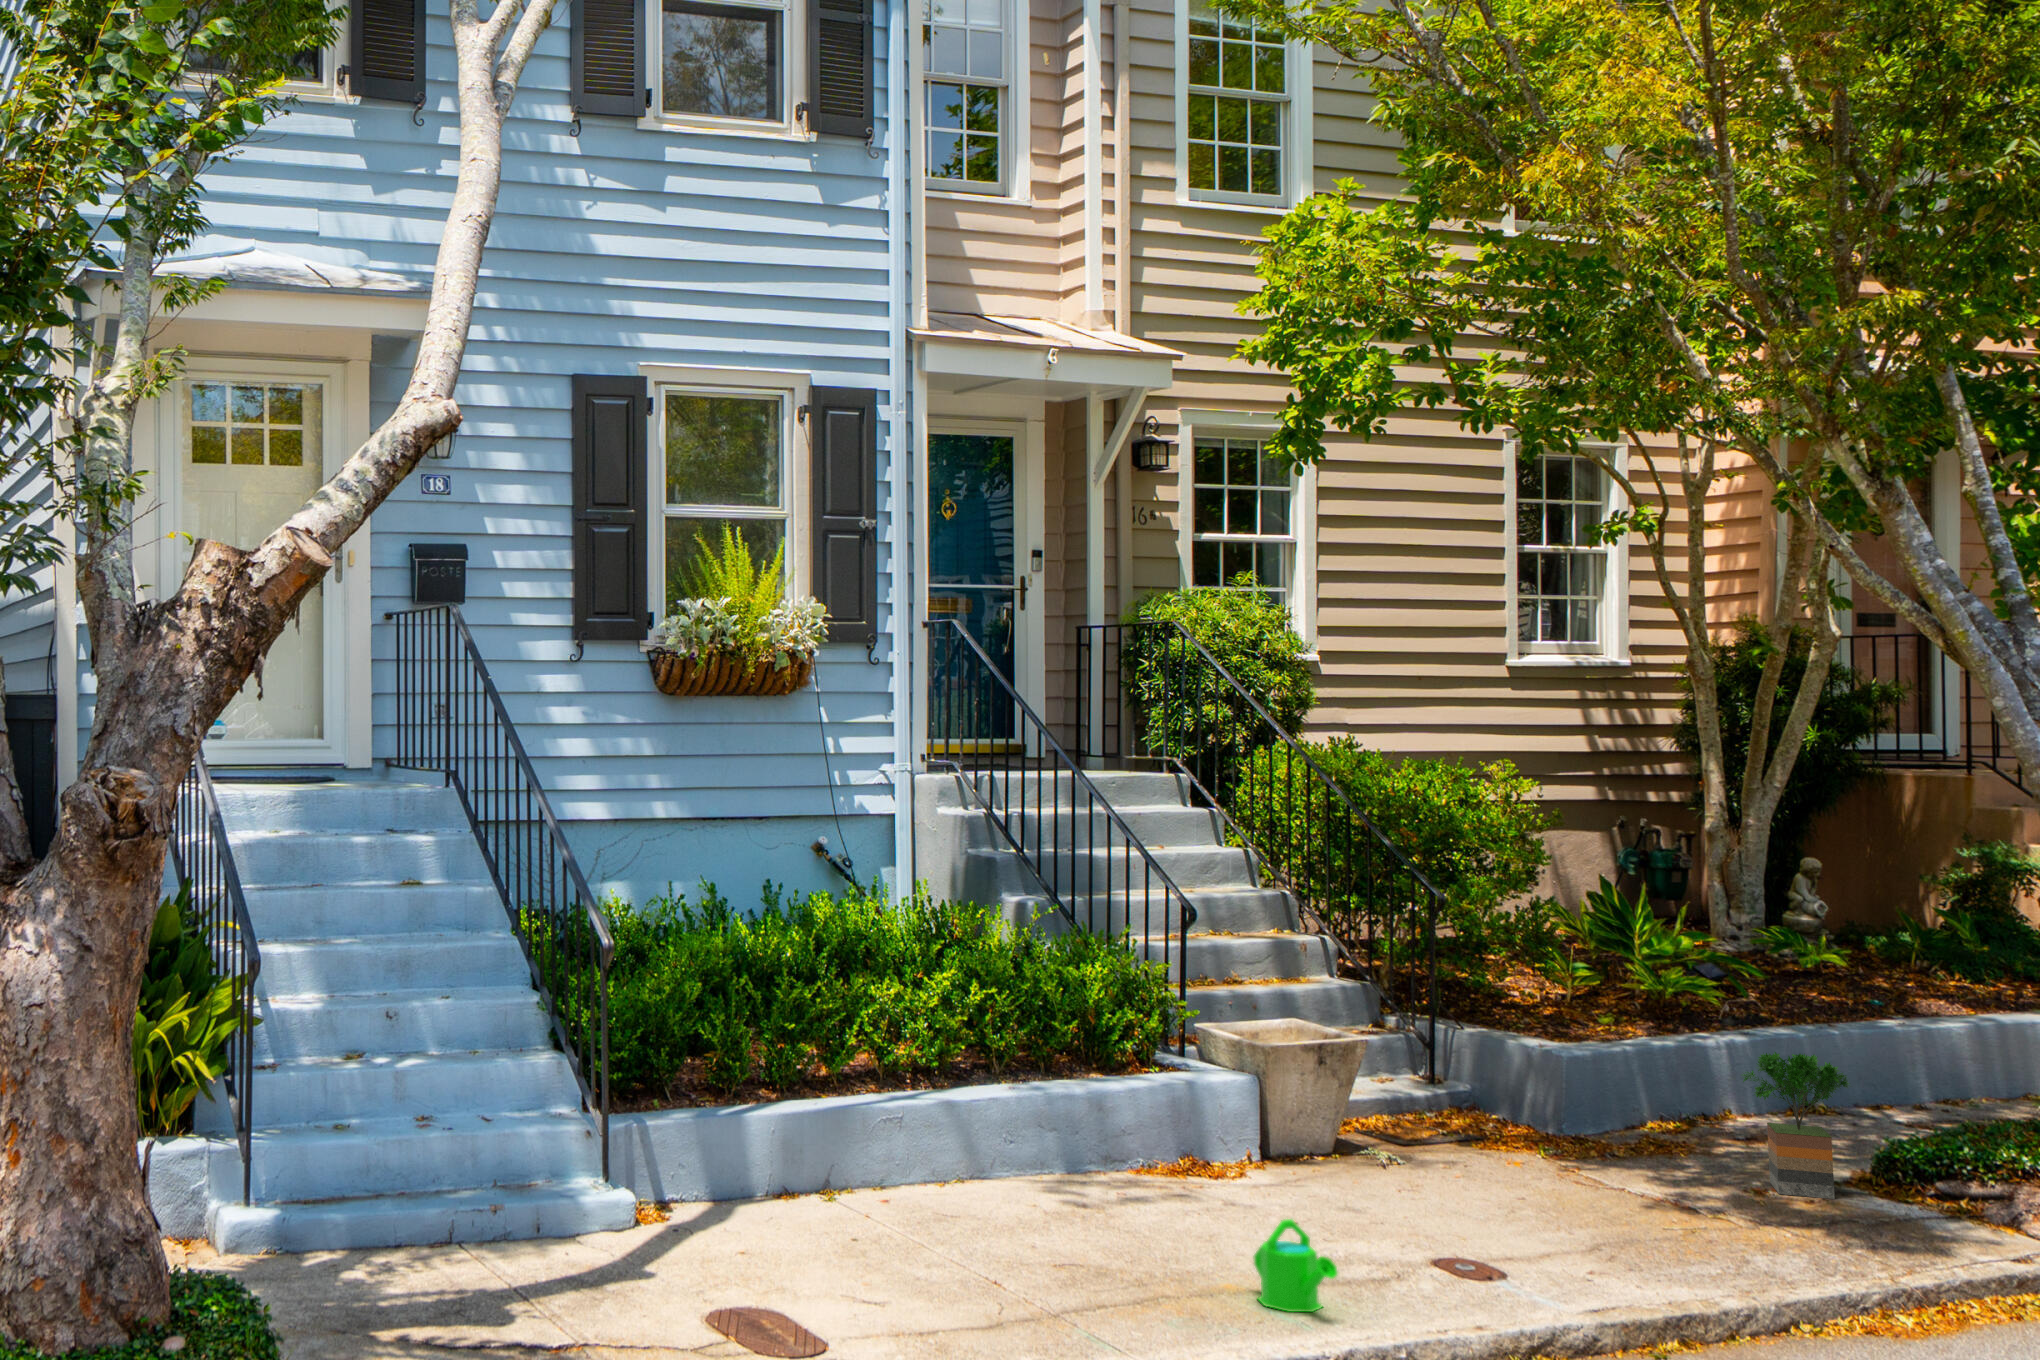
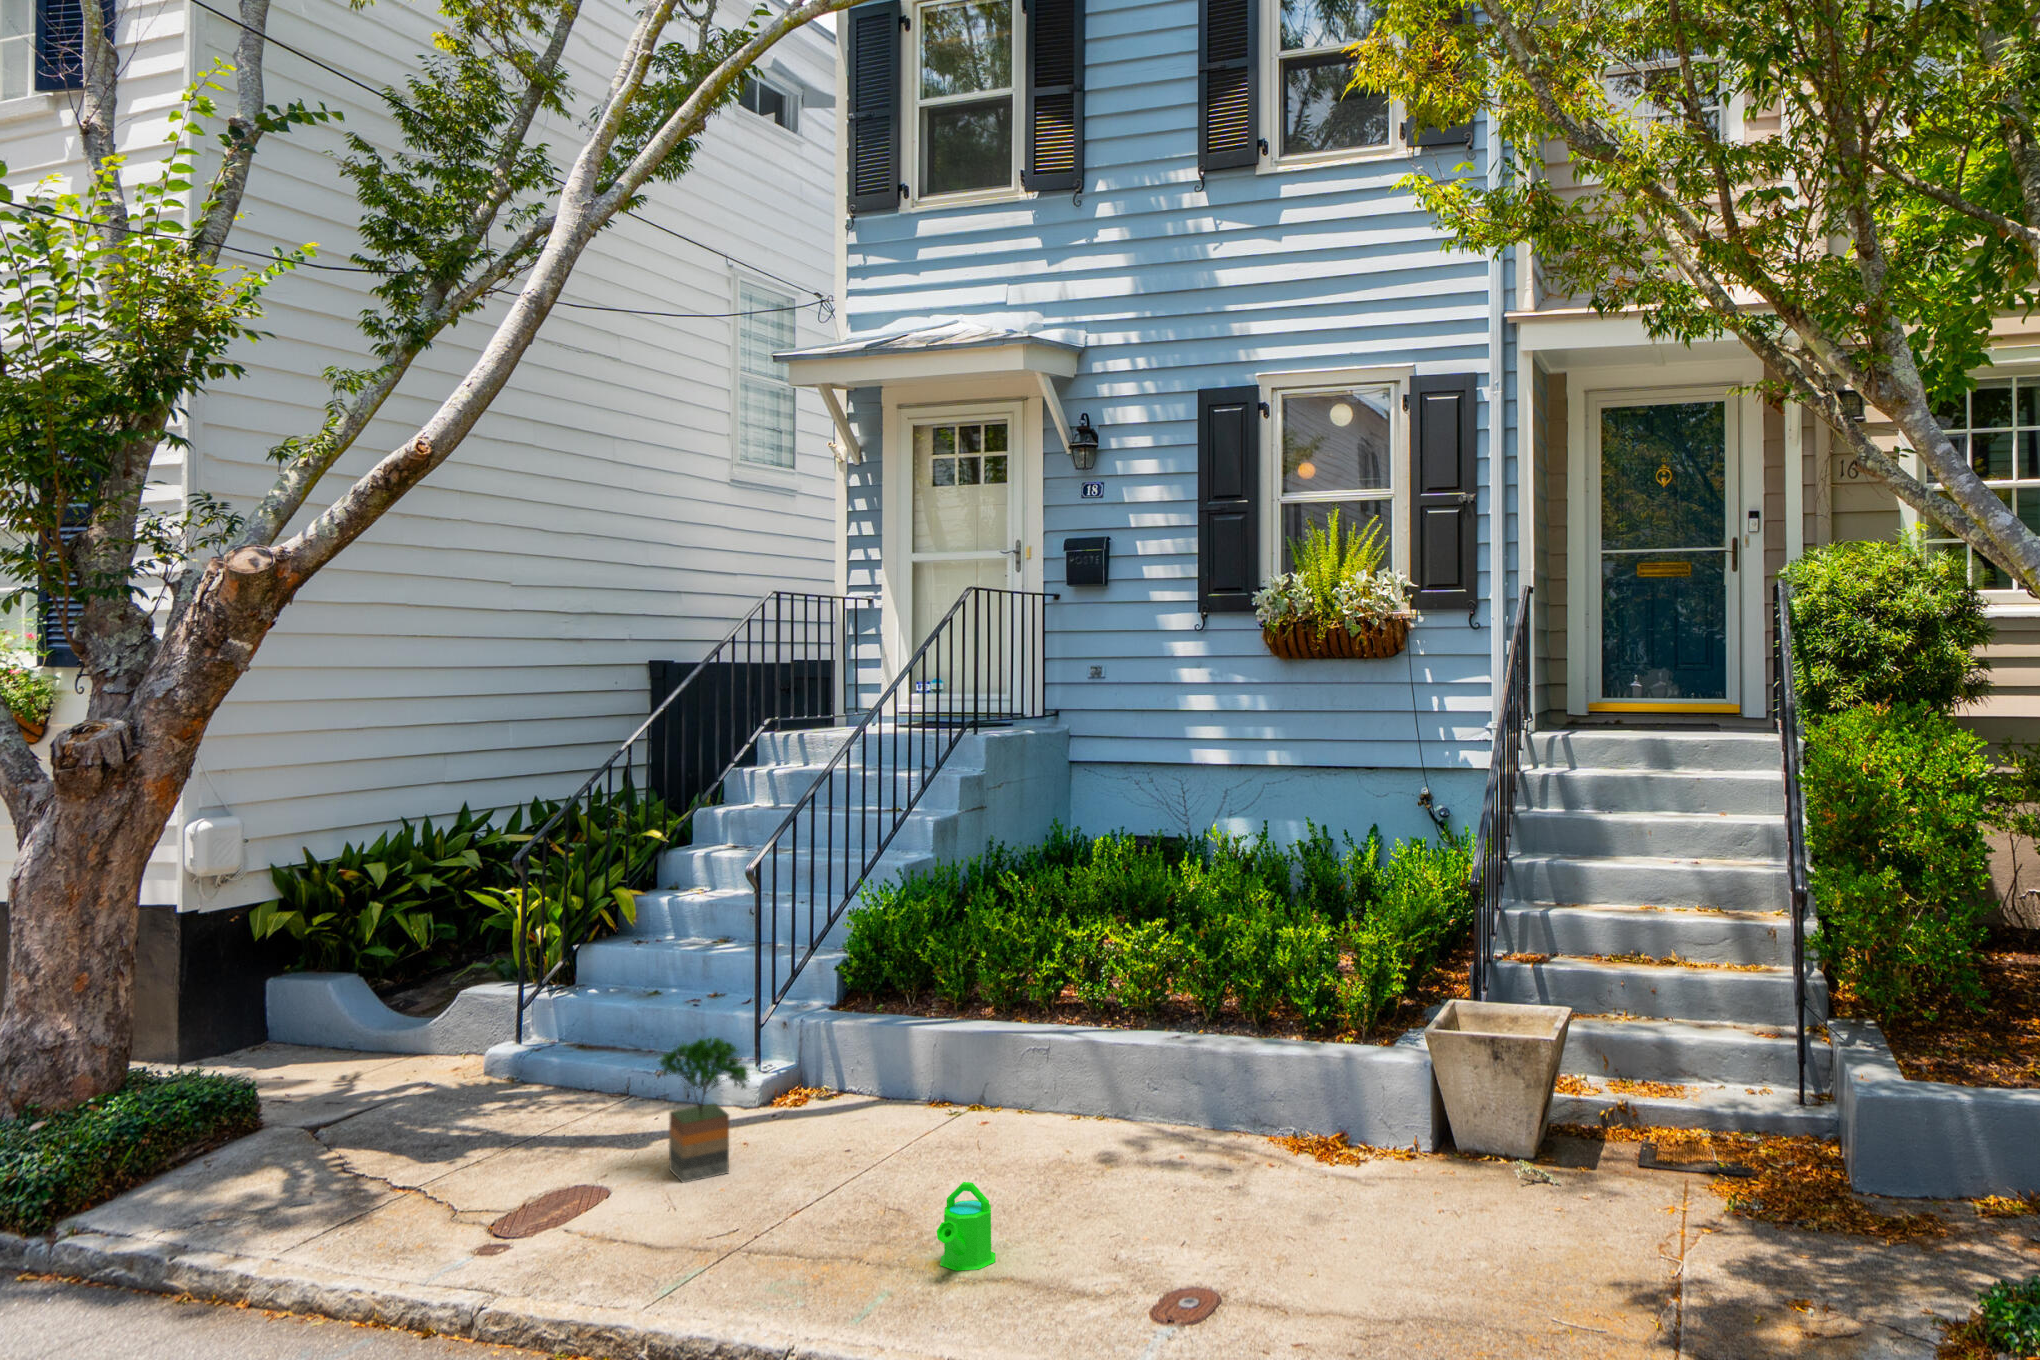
potted tree: present [1743,1052,1849,1199] -> present [658,1038,749,1183]

